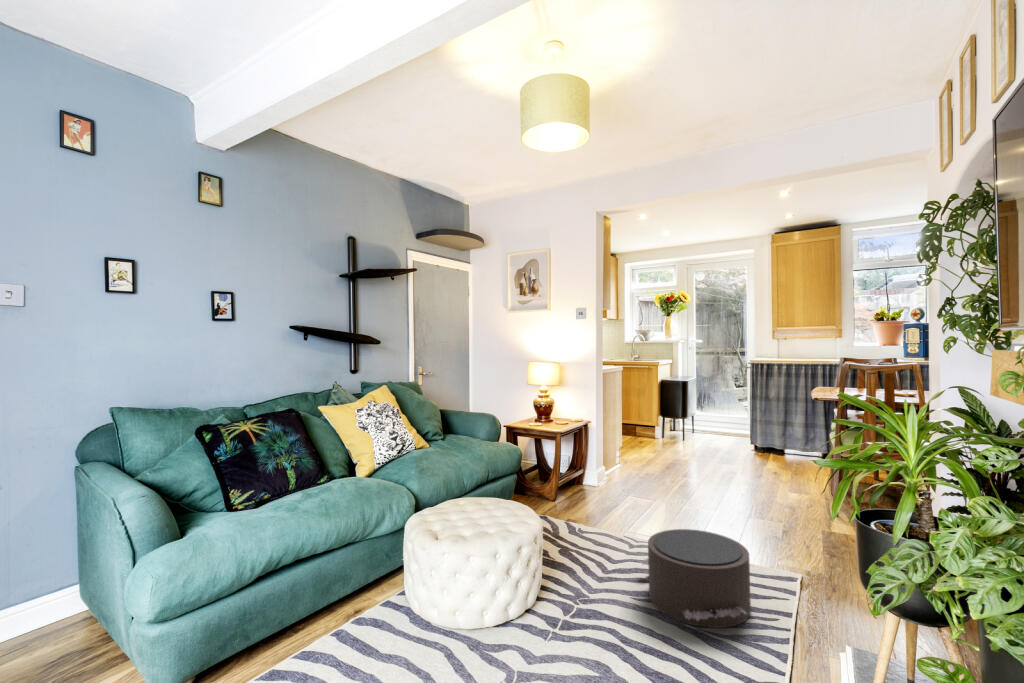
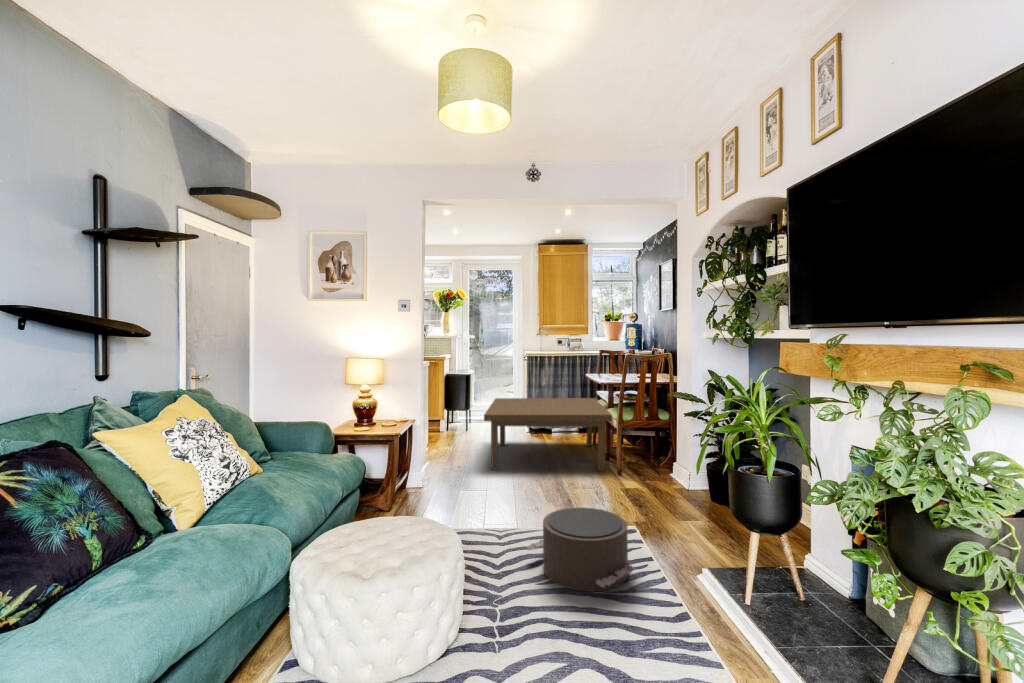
coffee table: none [671,410,843,507] -> present [484,398,612,471]

